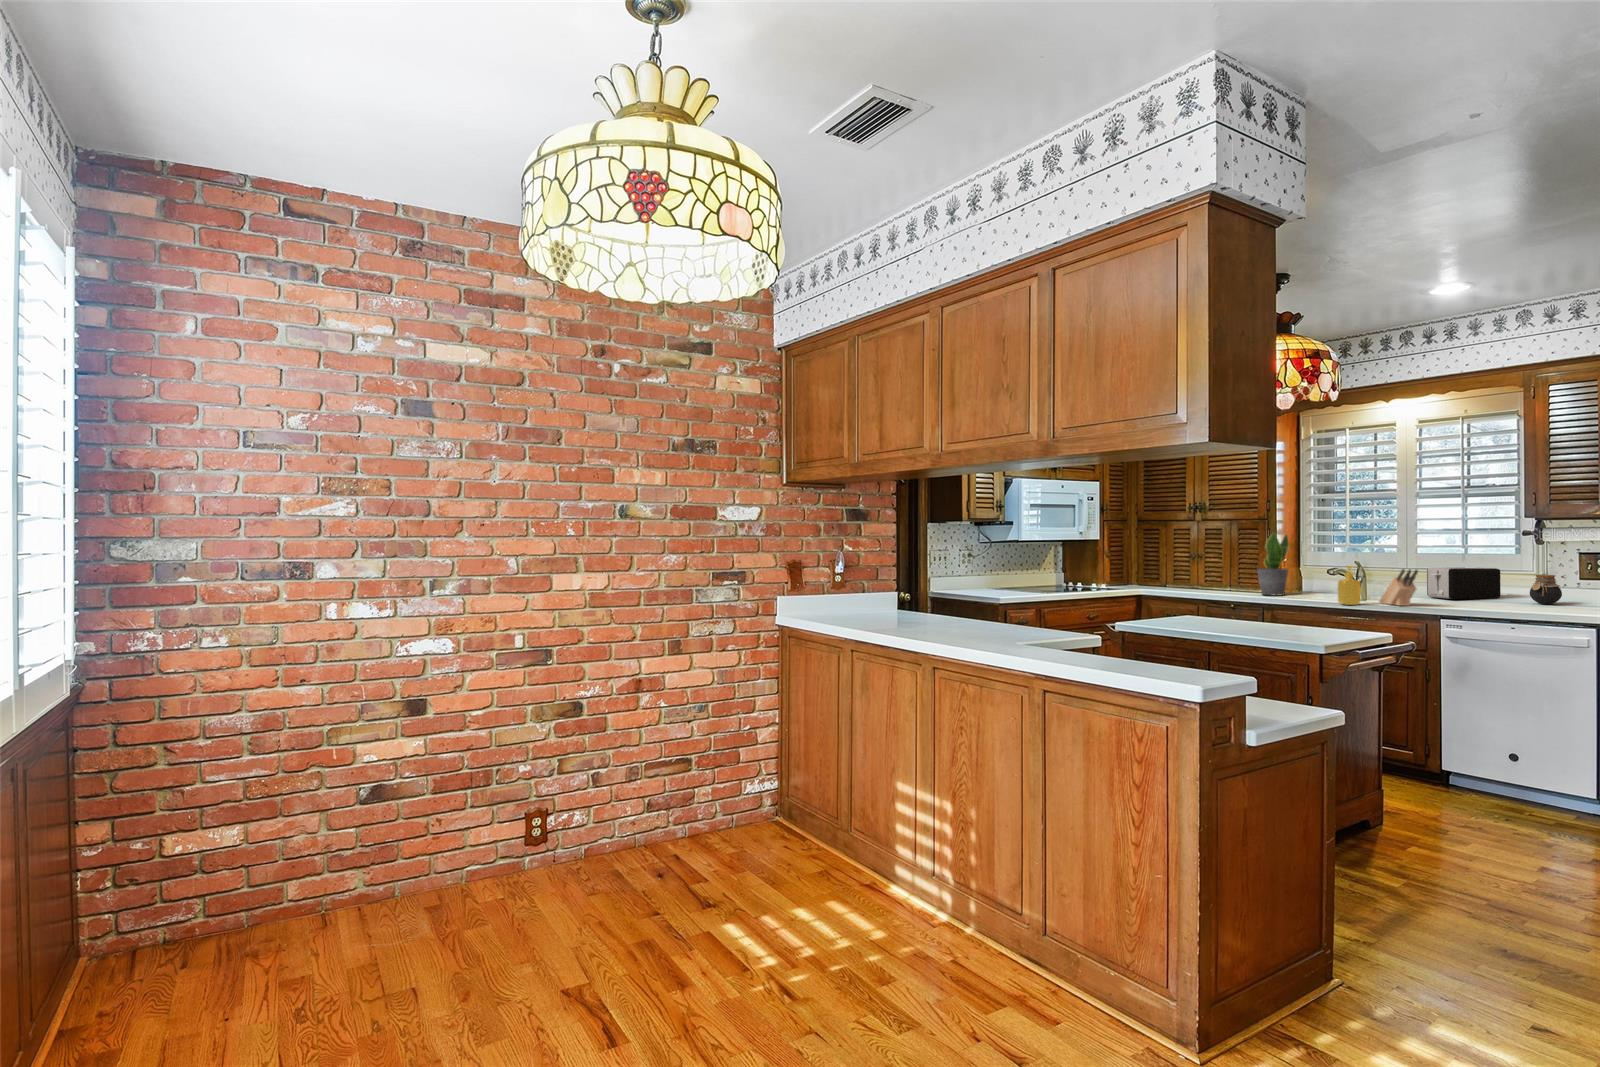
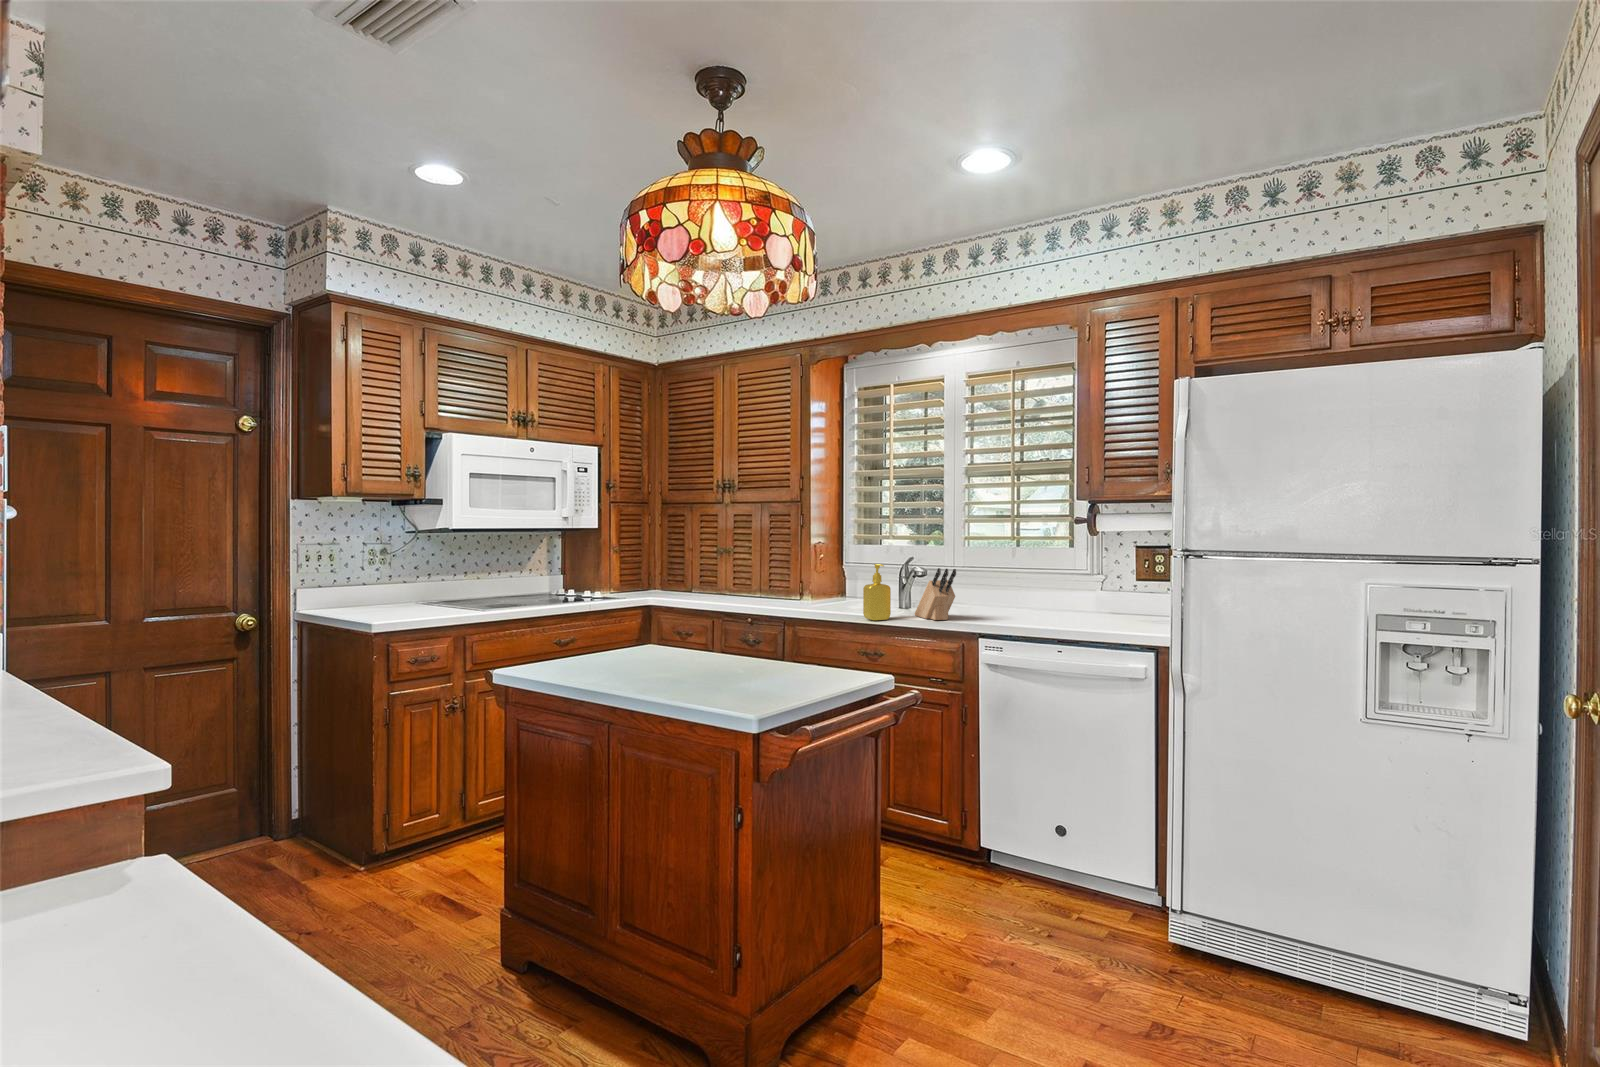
potted plant: present [1257,532,1289,595] -> none [781,516,820,605]
toaster: present [1427,567,1501,599] -> none [975,564,1054,607]
jar: present [1530,575,1562,604] -> none [1083,574,1117,613]

